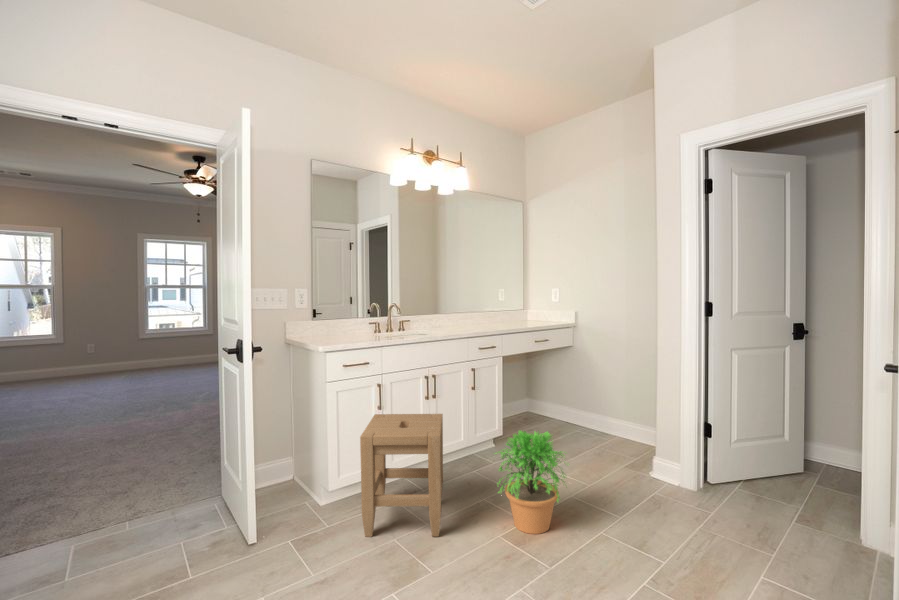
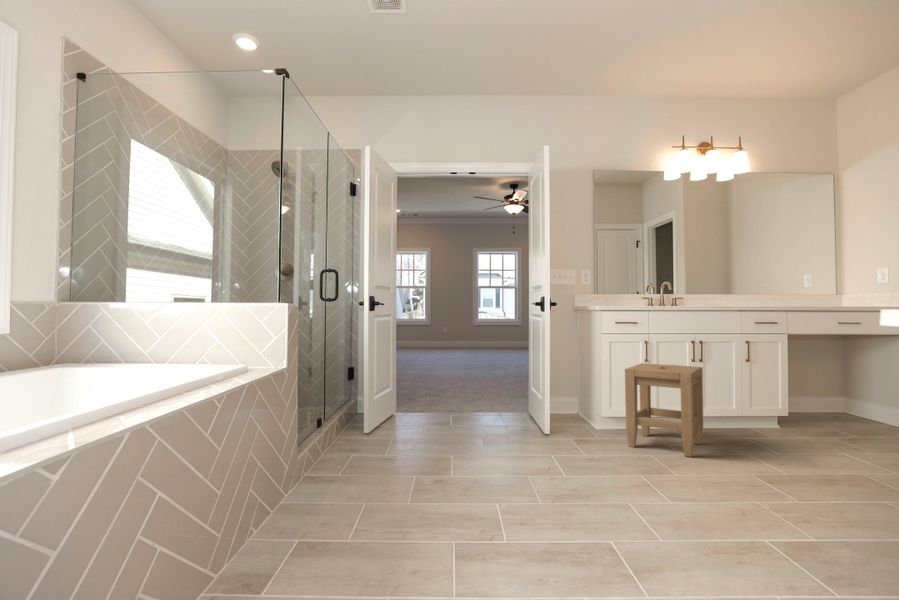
potted plant: present [498,430,565,534] -> none [748,379,832,474]

